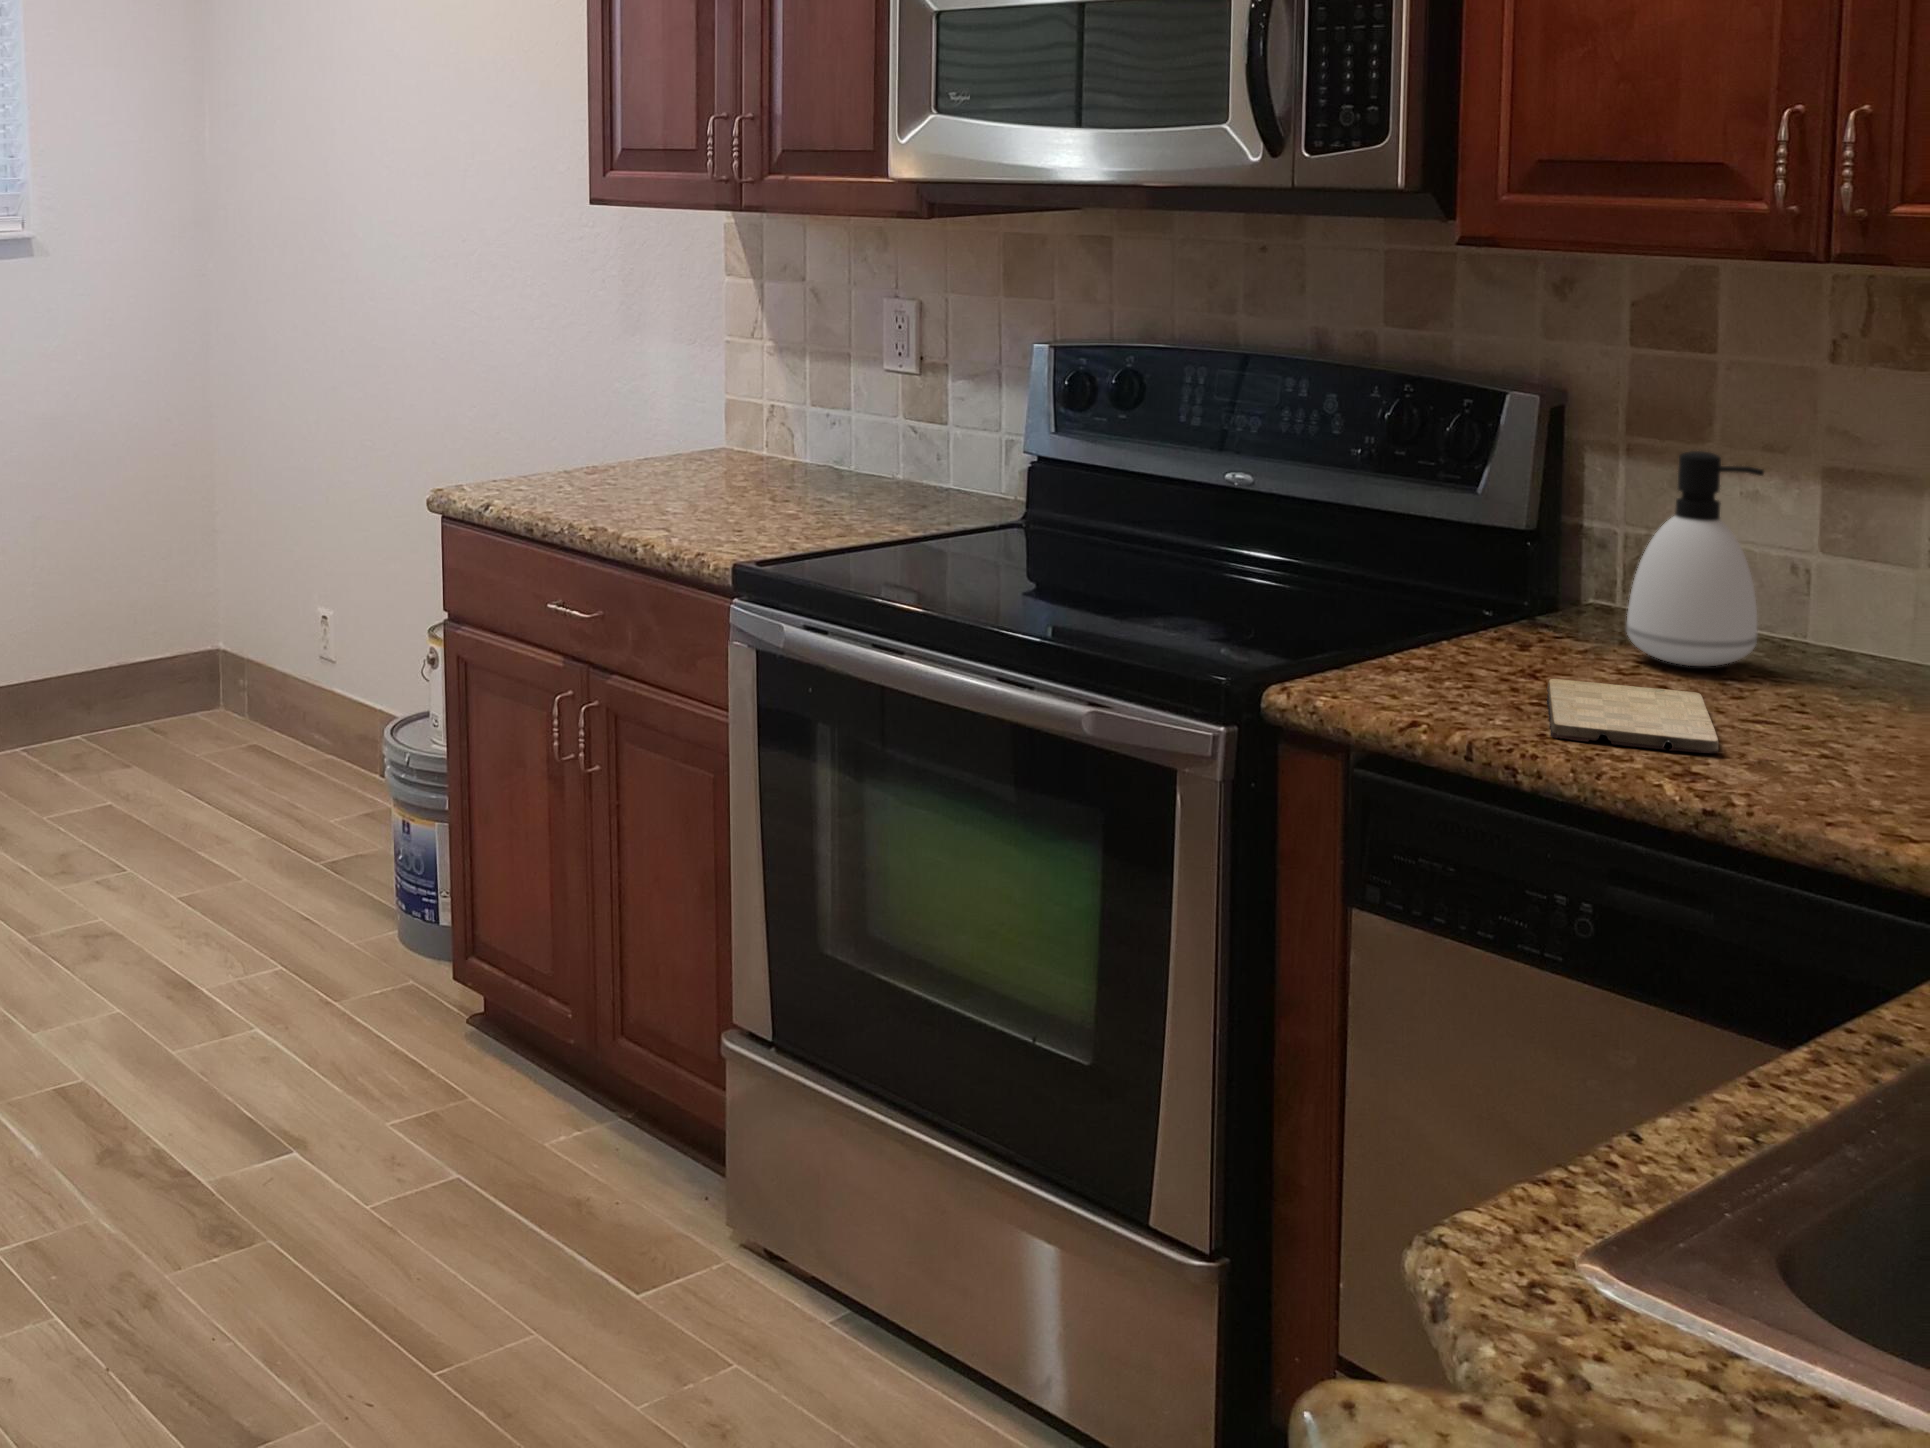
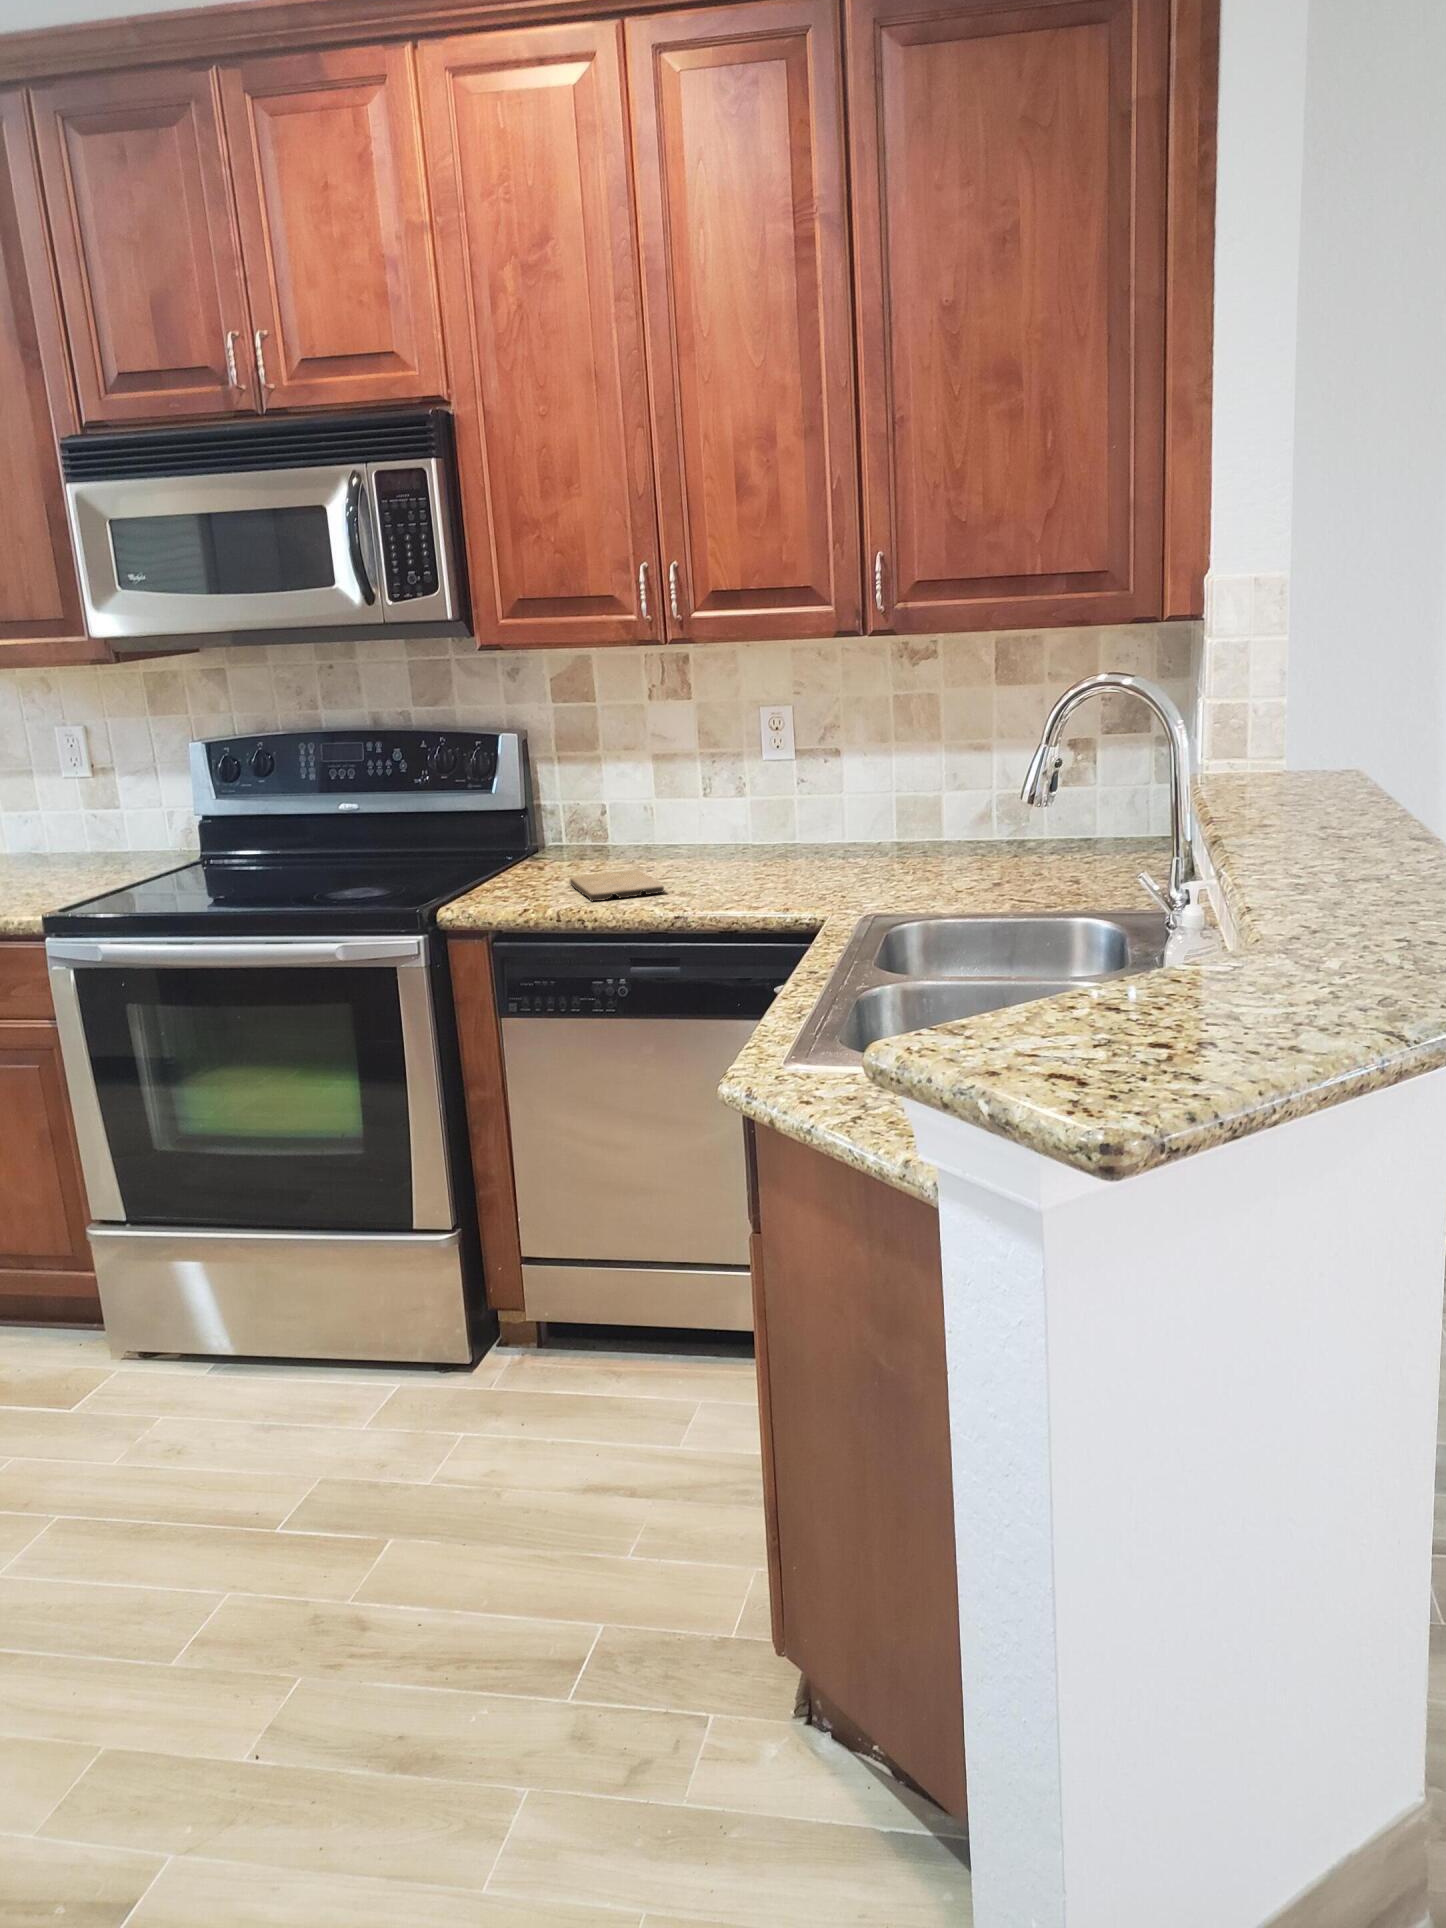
soap dispenser: present [1626,451,1764,666] -> none [586,749,646,861]

